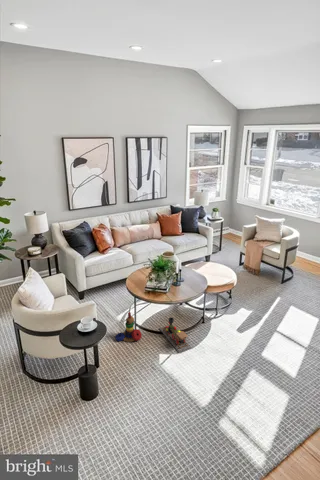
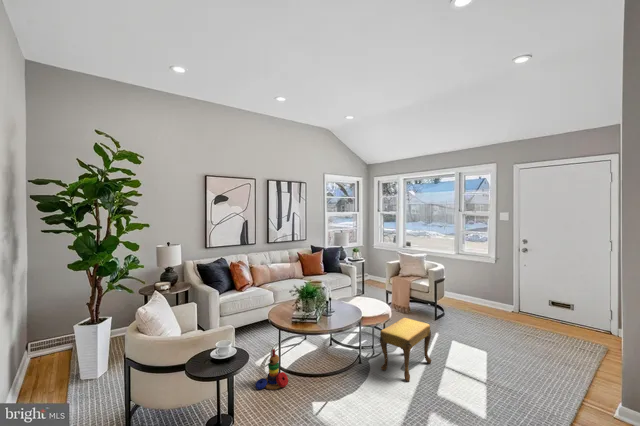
footstool: none [220,288,268,343] -> present [380,318,431,382]
toy train: present [159,317,191,352] -> none [309,355,351,398]

